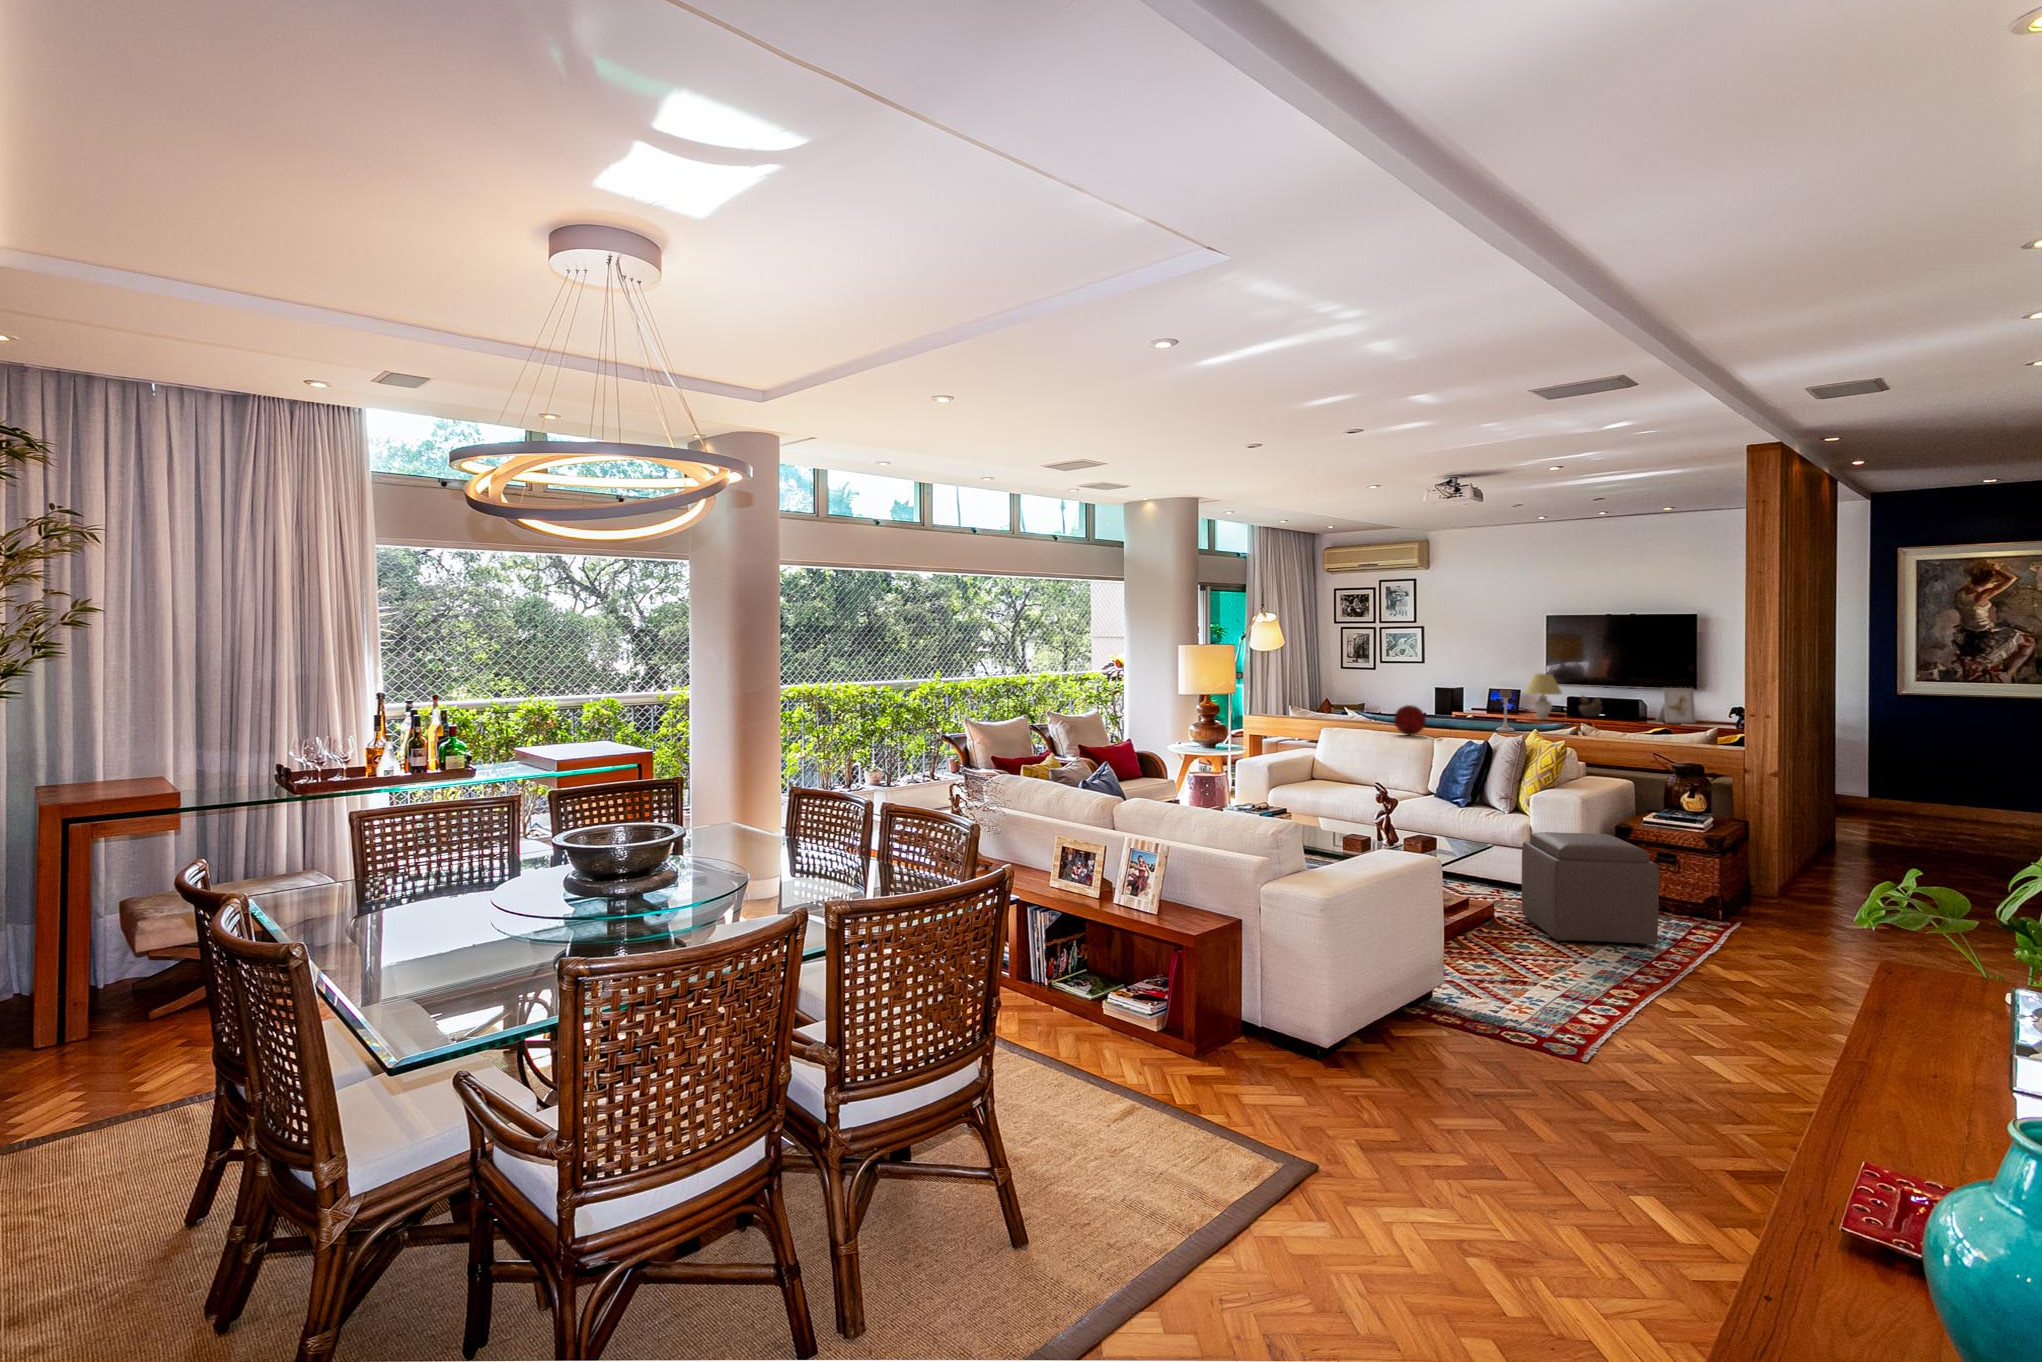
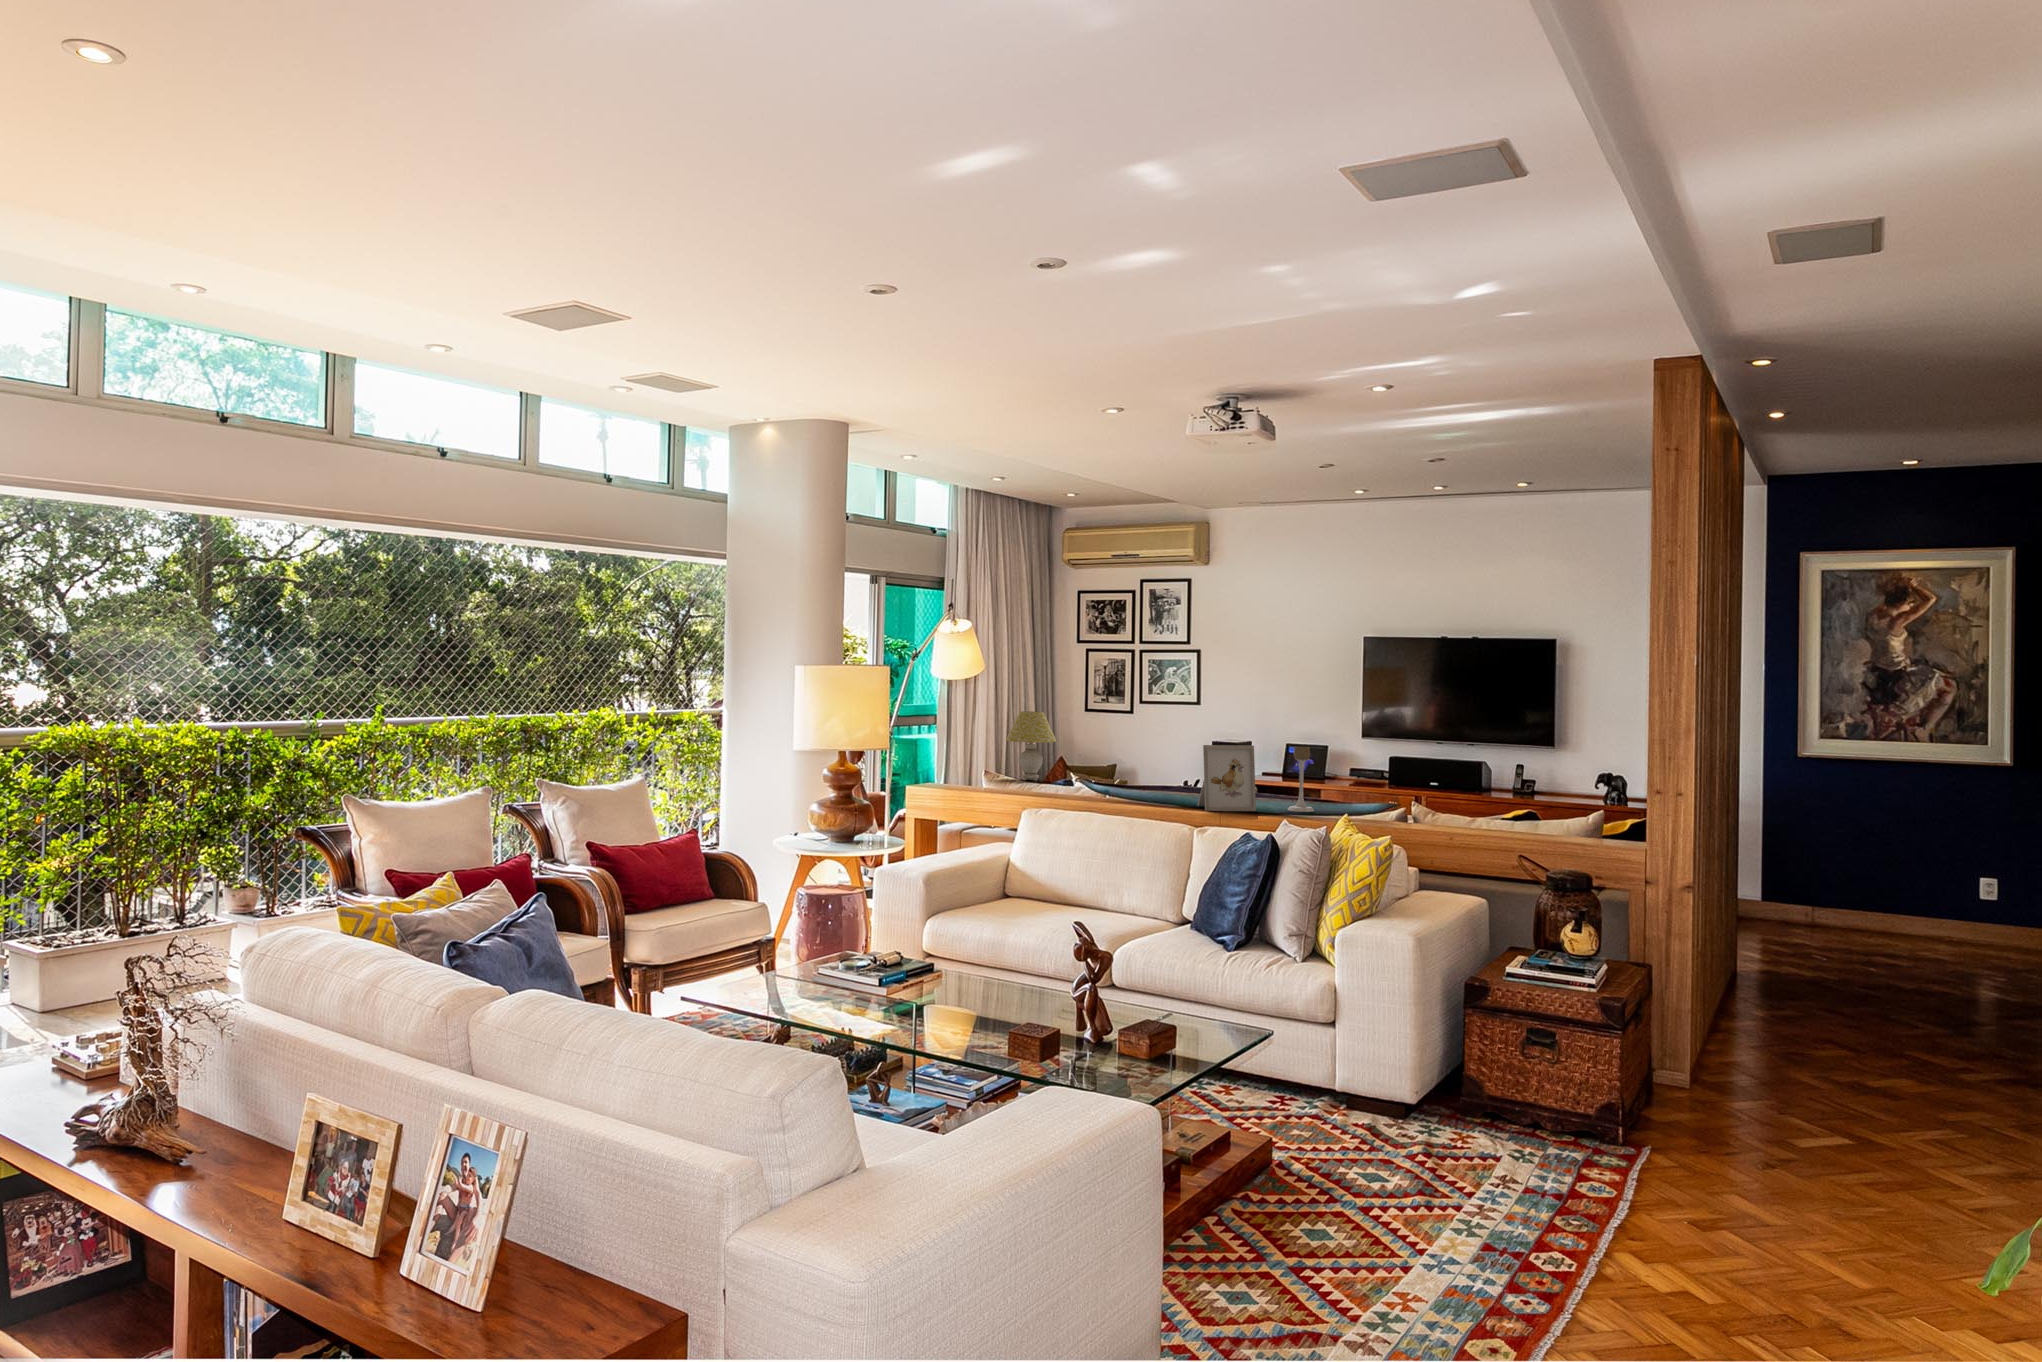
table lamp: present [1525,674,1562,720] -> present [1006,711,1056,780]
picture frame: present [1656,688,1696,723] -> present [1197,745,1256,811]
decorative bowl: present [1579,696,1602,717] -> none [1401,752,1431,785]
decorative orb: present [1394,705,1426,735] -> none [1132,773,1181,822]
ottoman: present [1522,832,1659,946] -> none [1317,1006,1539,1216]

